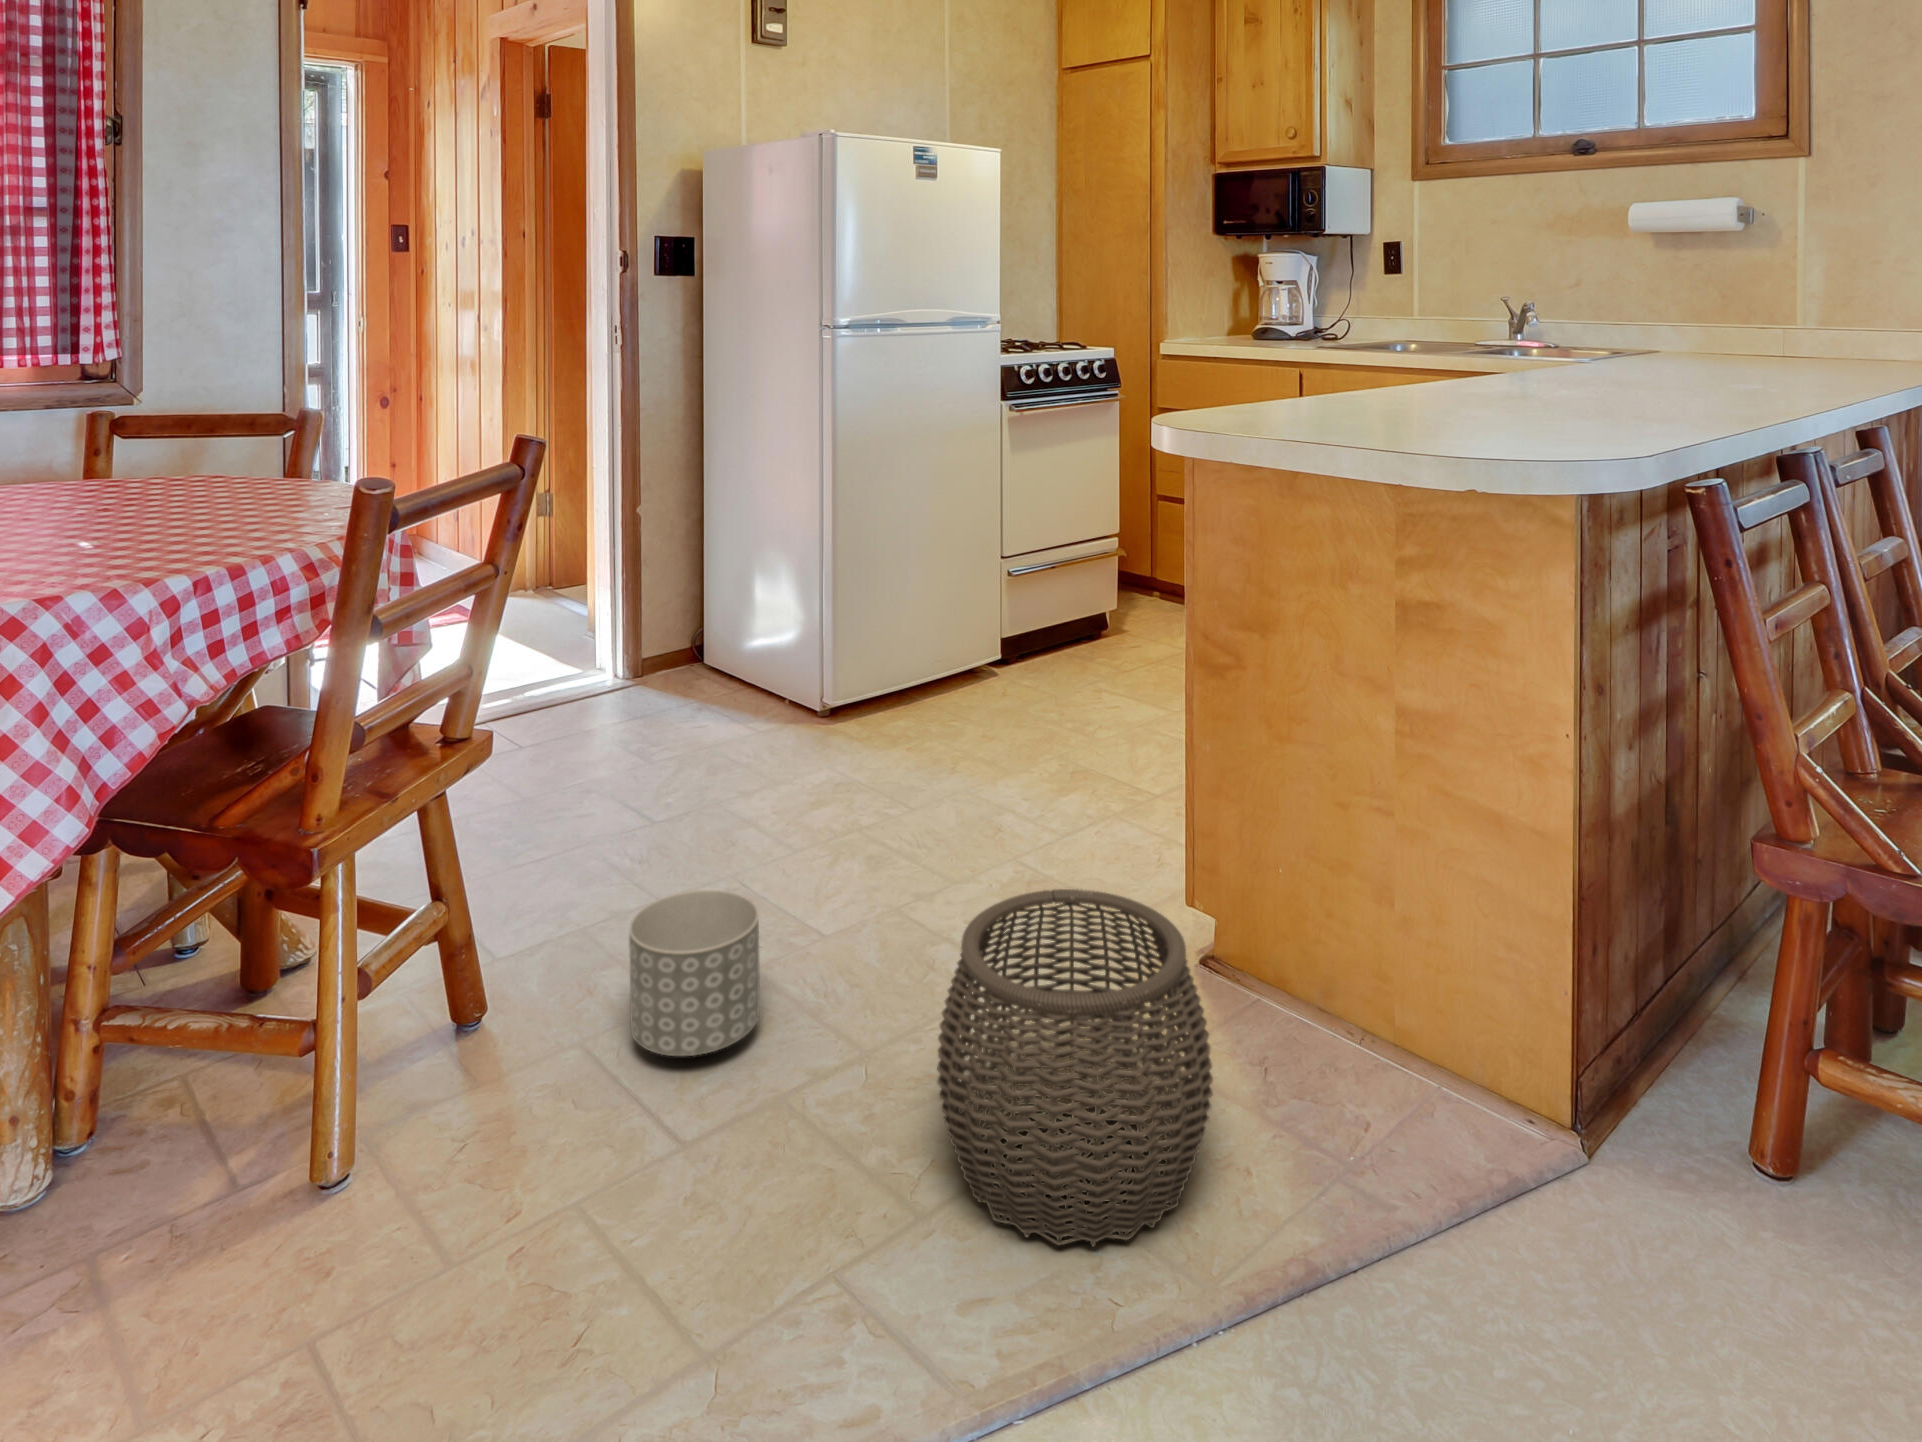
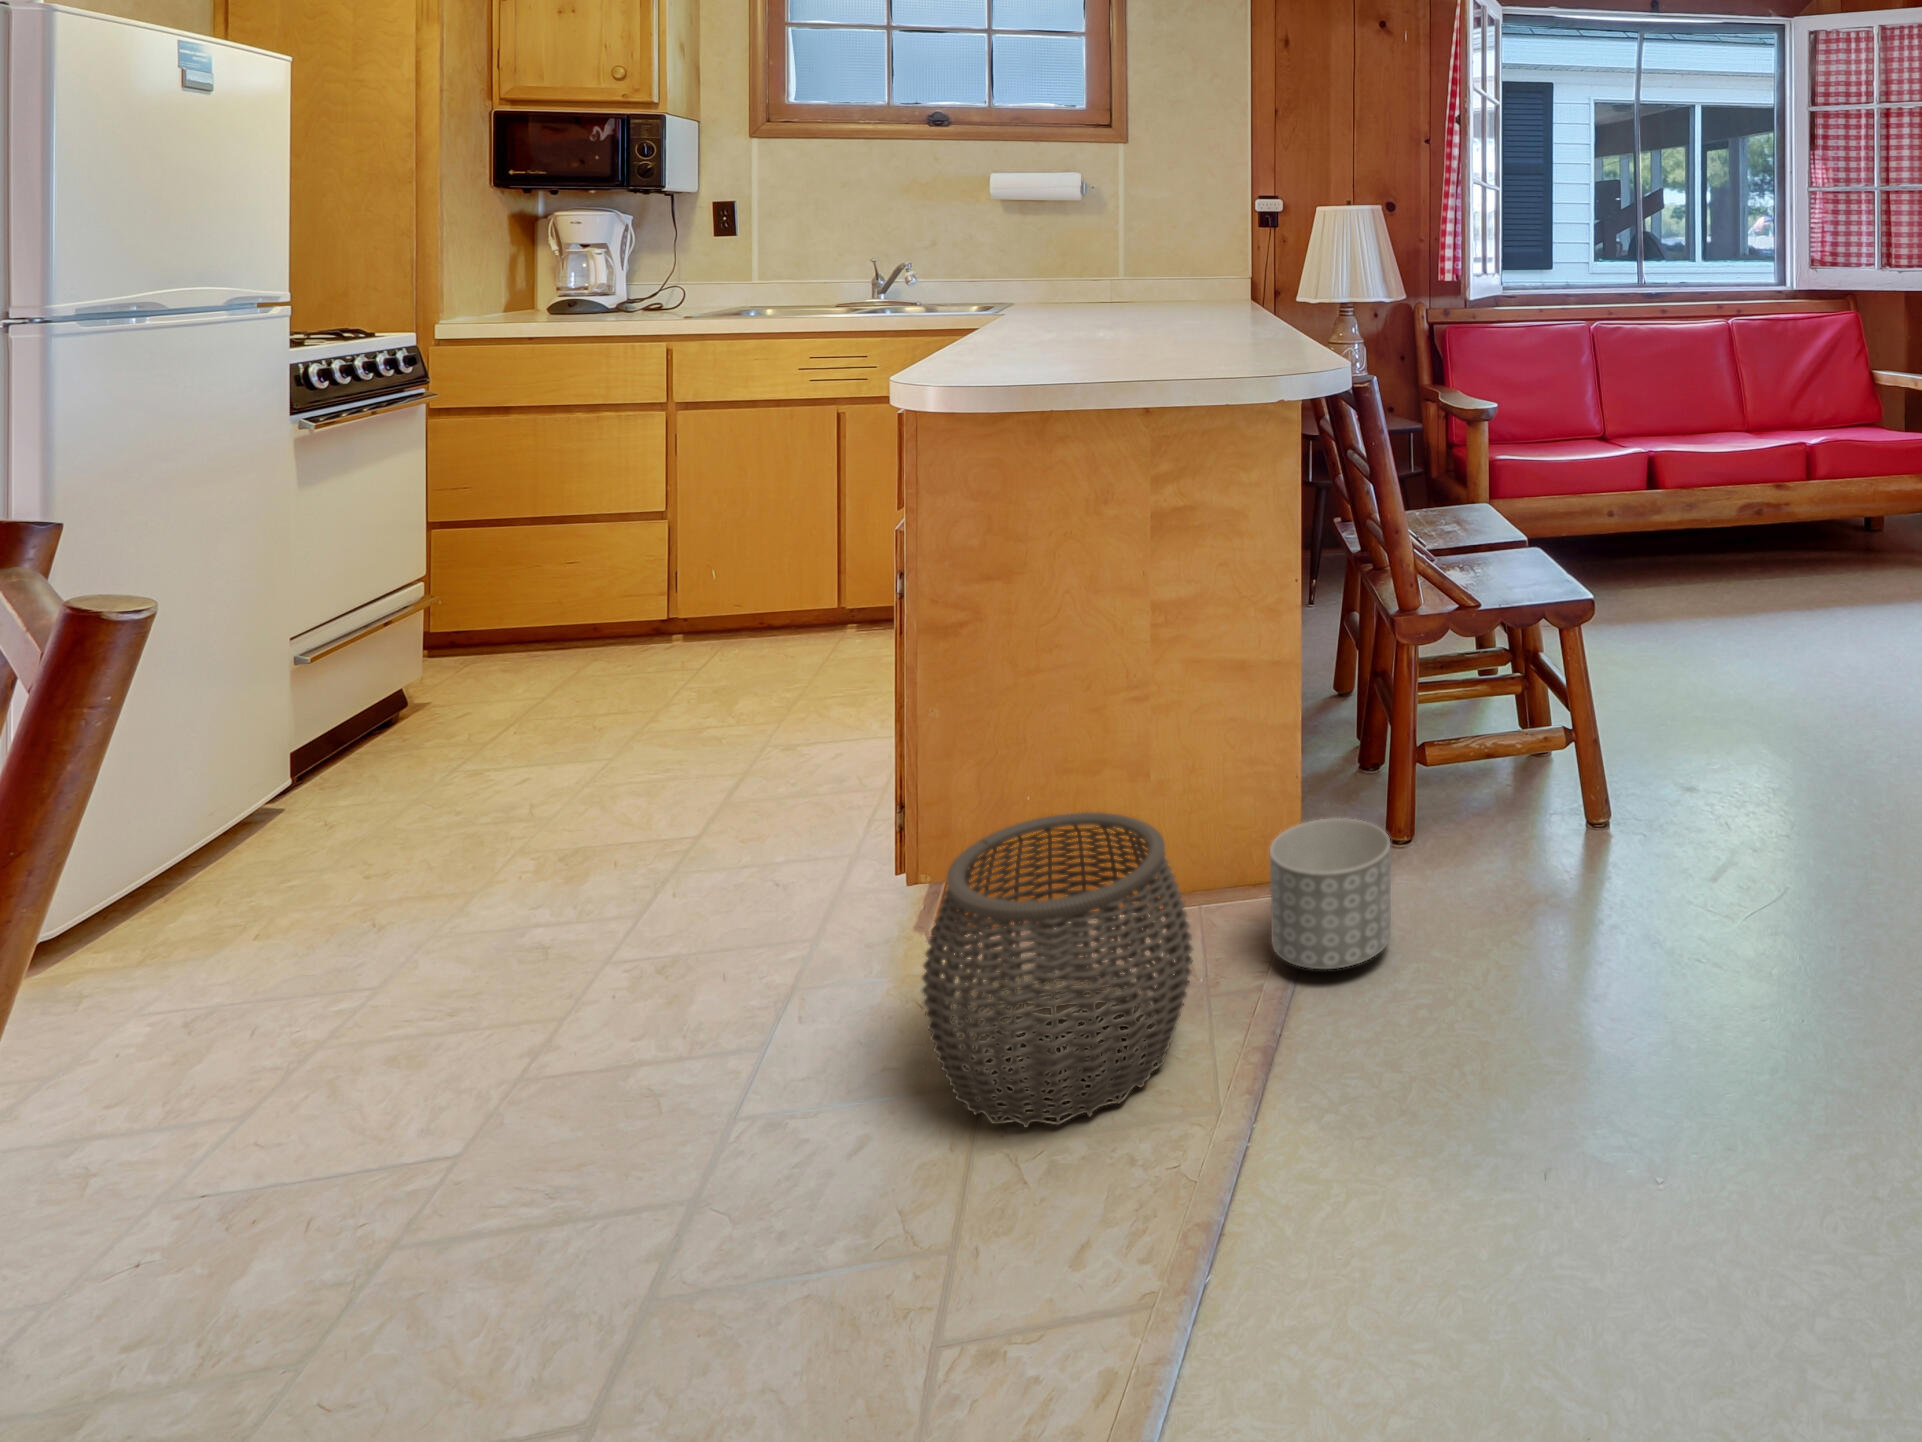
planter: present [629,890,760,1056] -> present [1270,818,1391,969]

